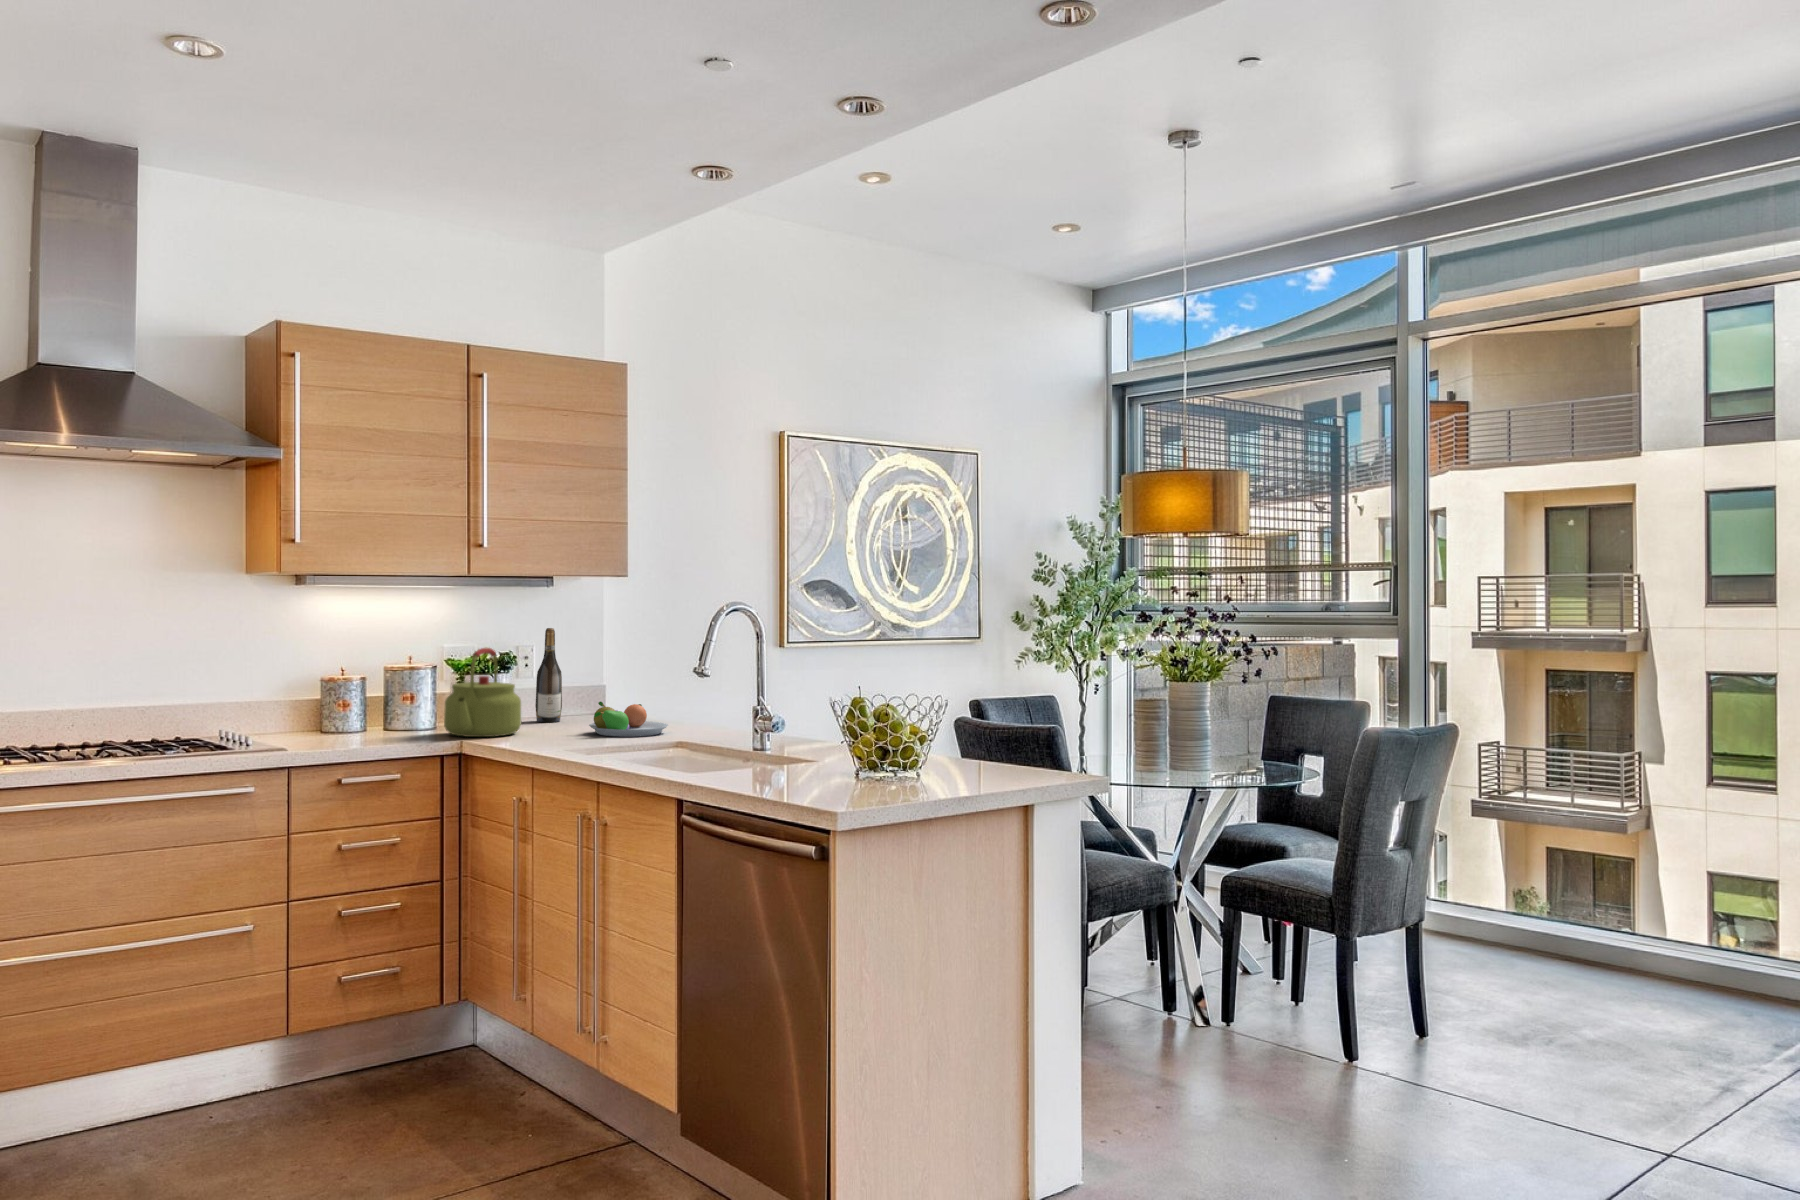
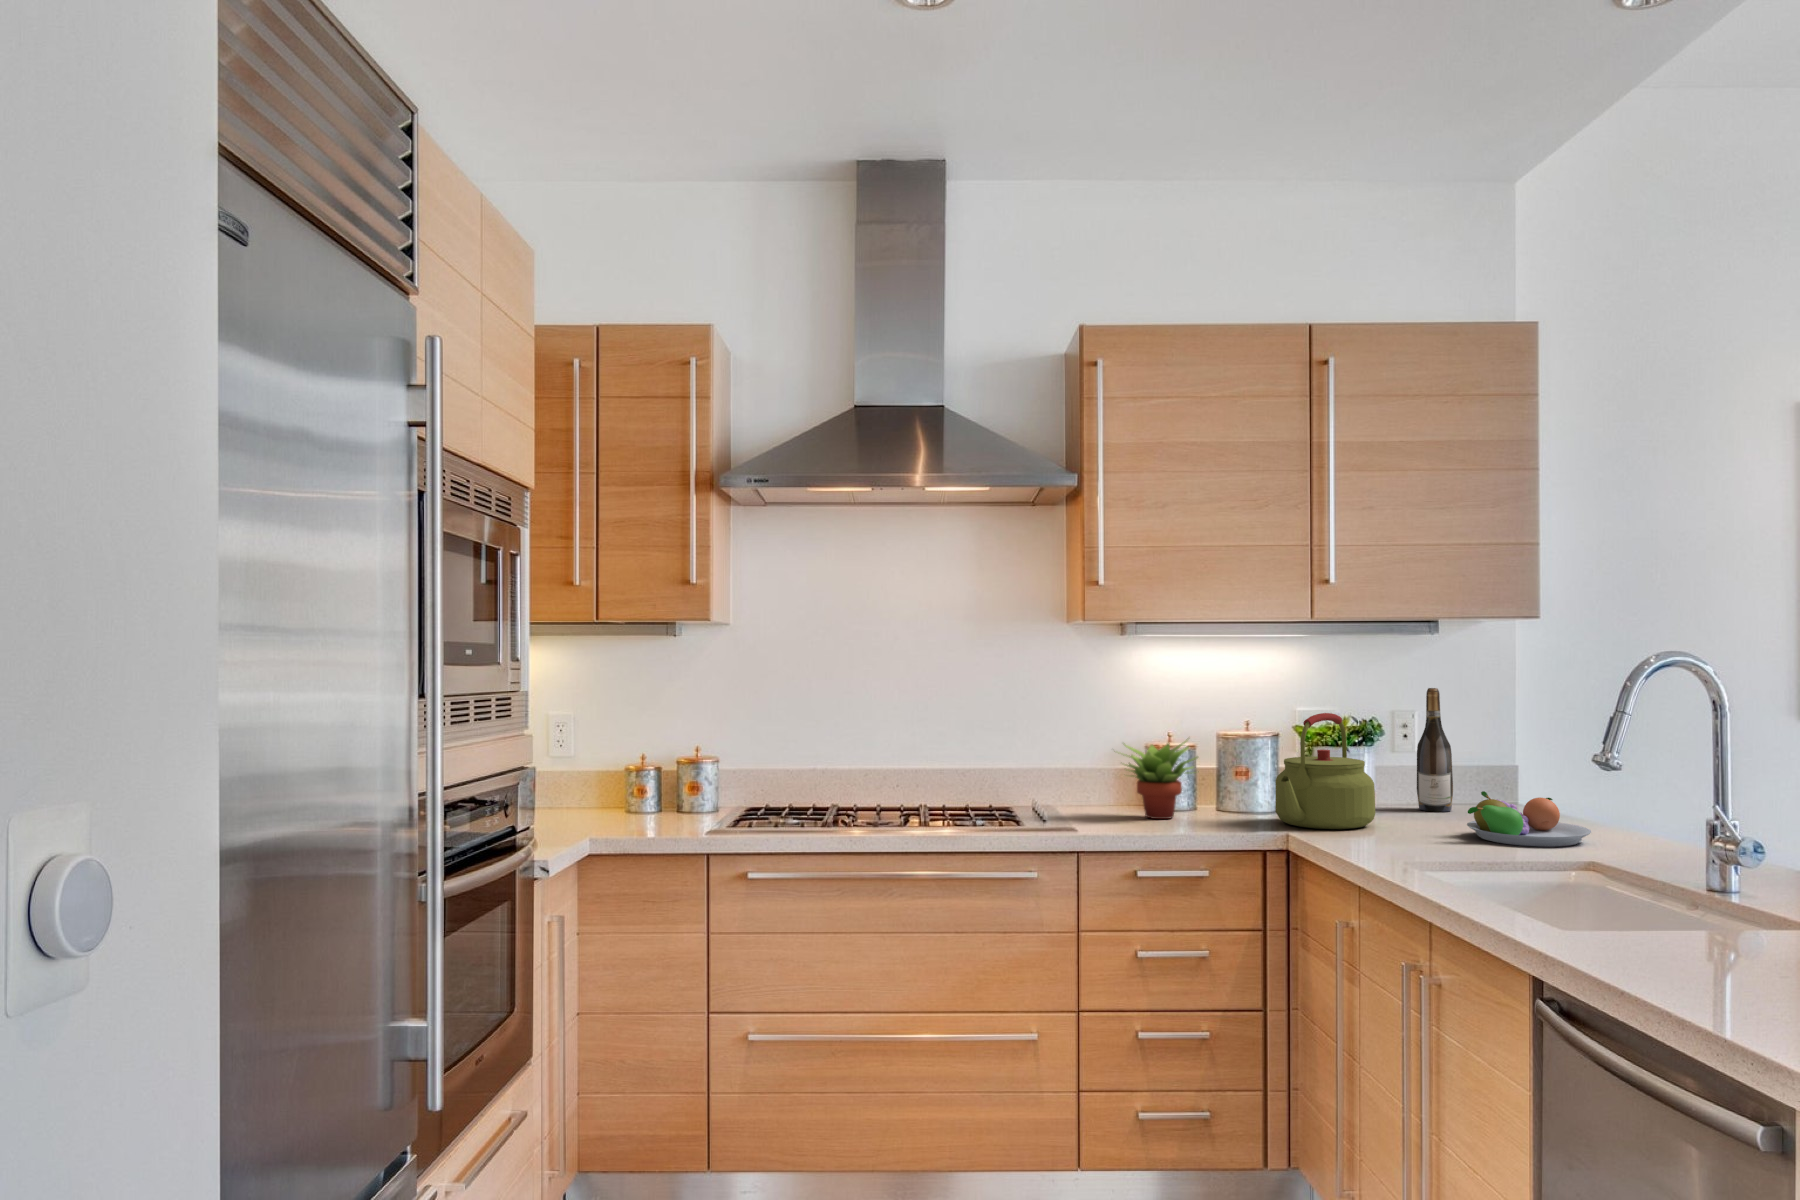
succulent plant: none [305,669,382,740] -> present [1124,740,1198,819]

